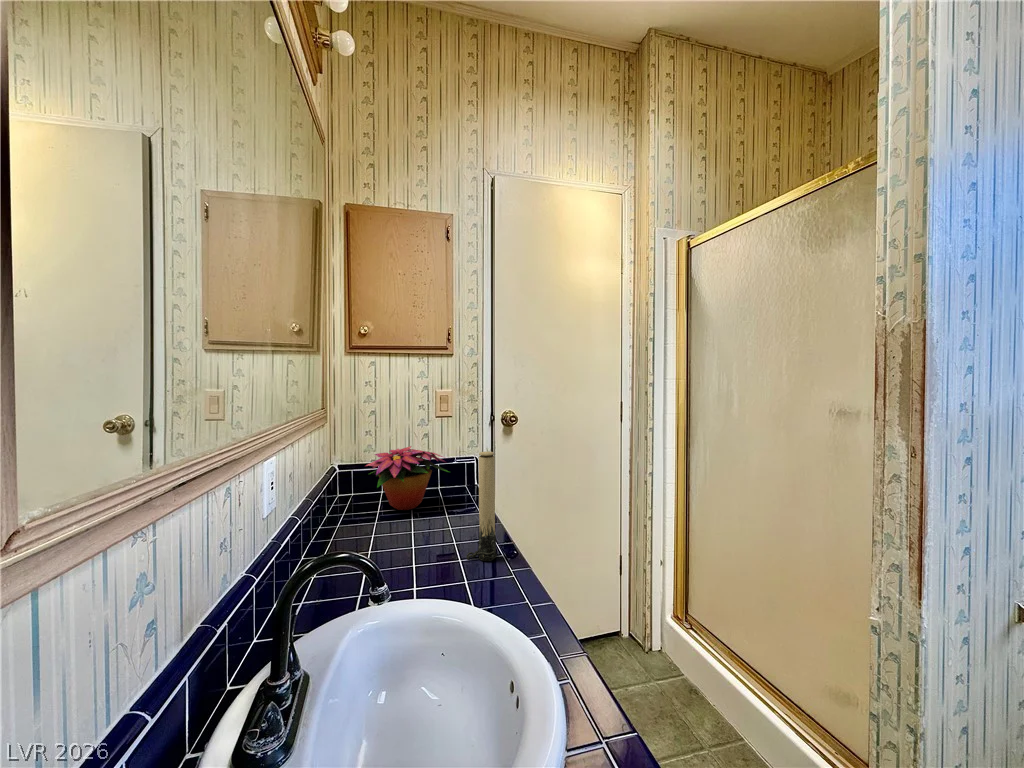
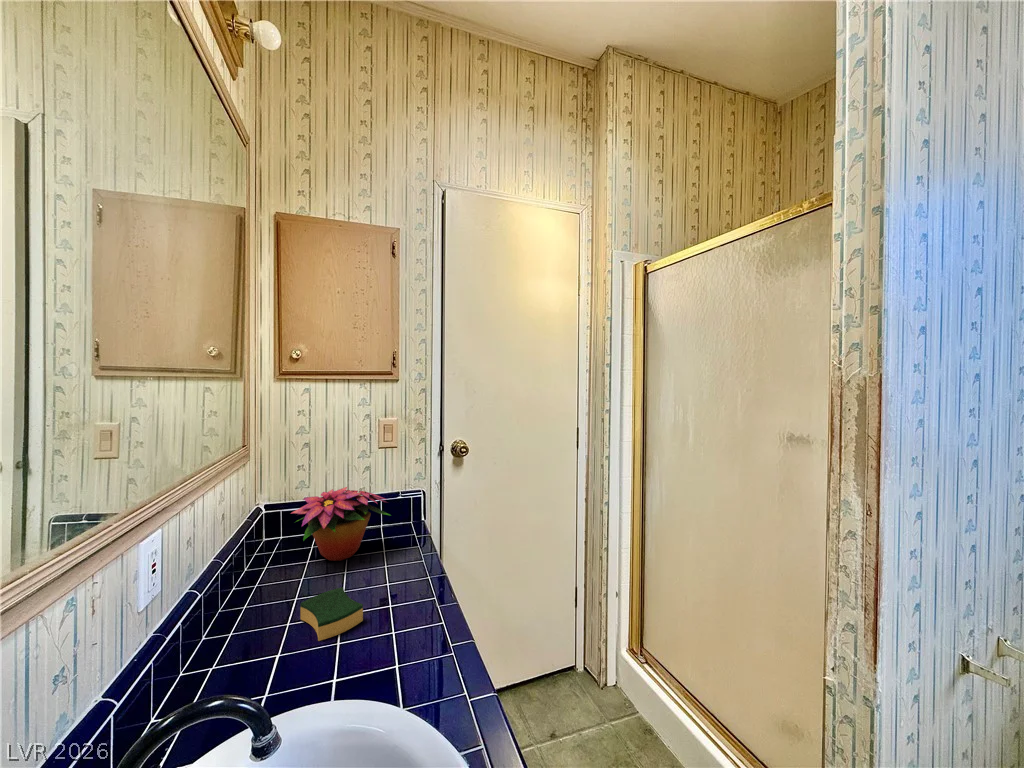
candle: present [466,451,497,561] -> none [399,510,434,638]
sponge: none [381,523,434,560] -> present [300,587,363,641]

